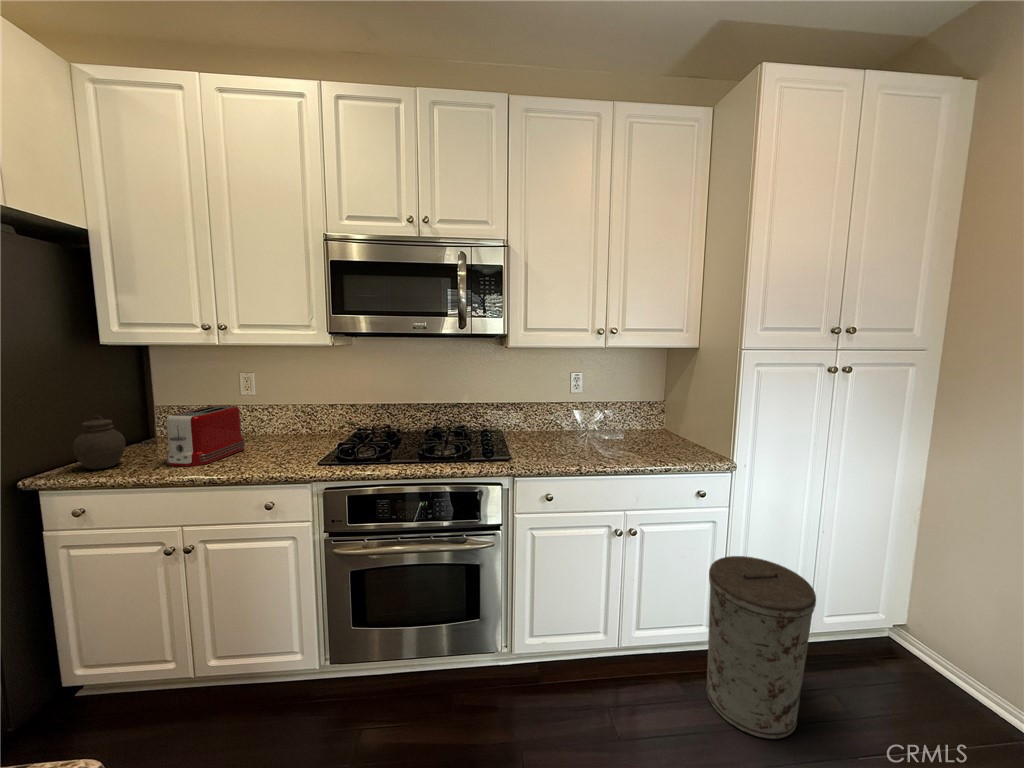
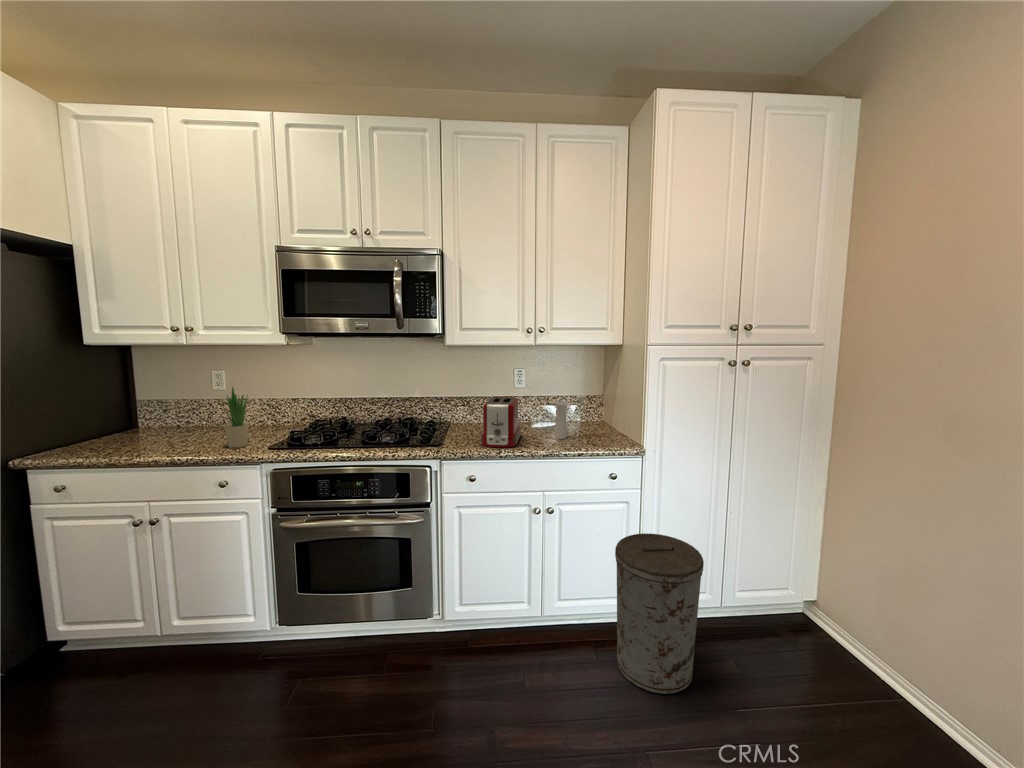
potted plant: none [262,393,292,463] -> present [222,387,248,448]
pepper mill: none [627,401,661,451] -> present [555,393,586,439]
toaster: present [166,405,245,467] -> present [480,397,521,448]
jar: present [73,416,125,469] -> none [57,406,103,452]

